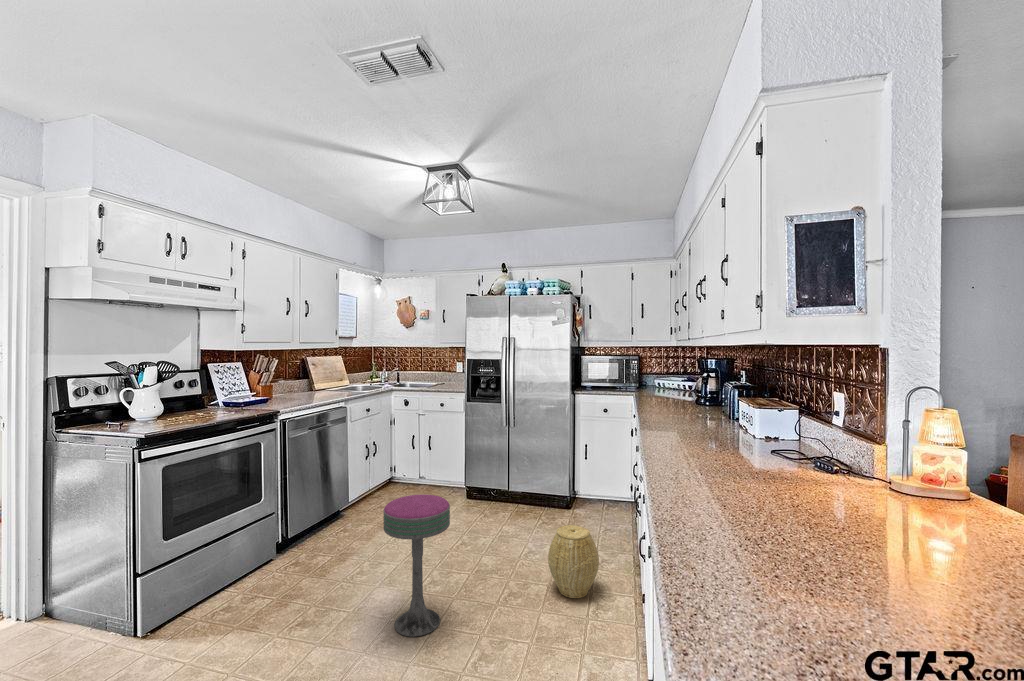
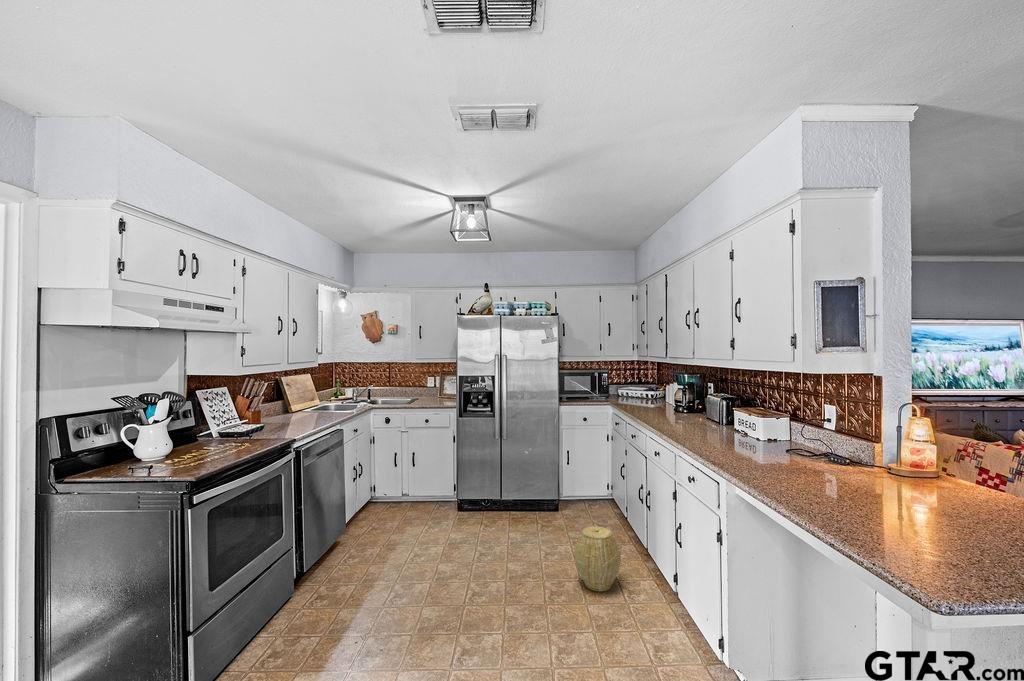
bar stool: present [383,495,450,637] -> none [444,511,506,647]

